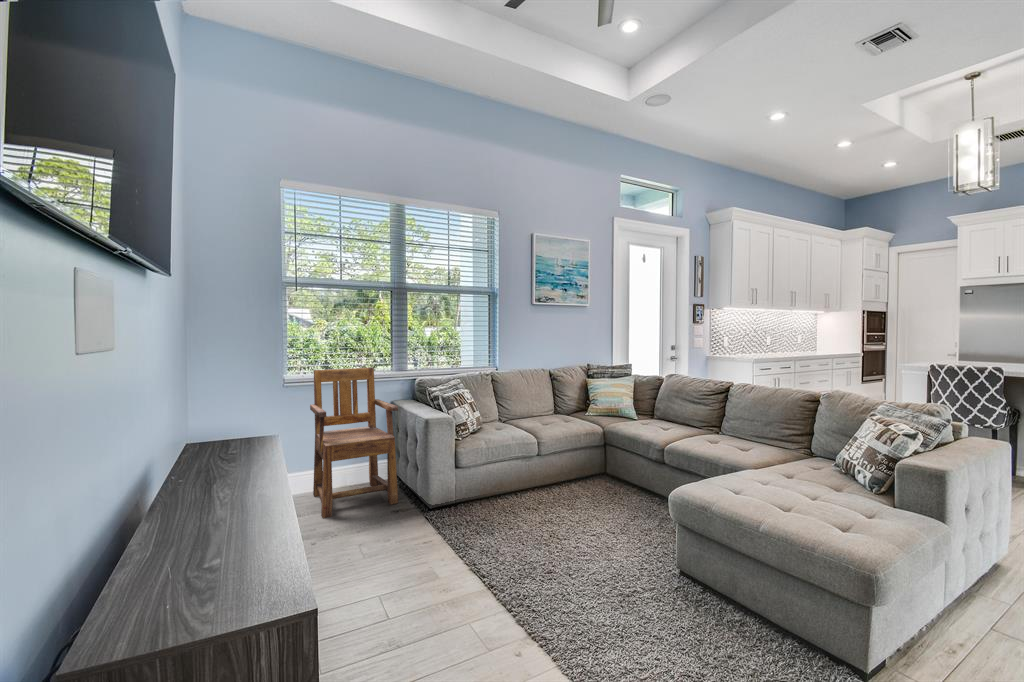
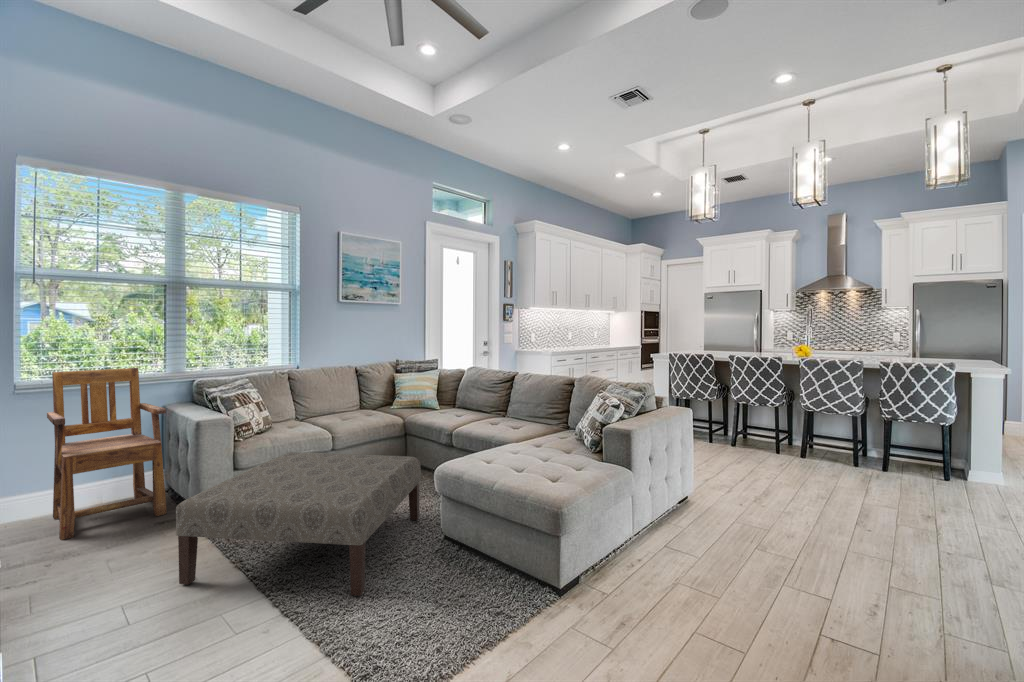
ottoman: none [424,456,642,630] -> present [176,452,421,596]

